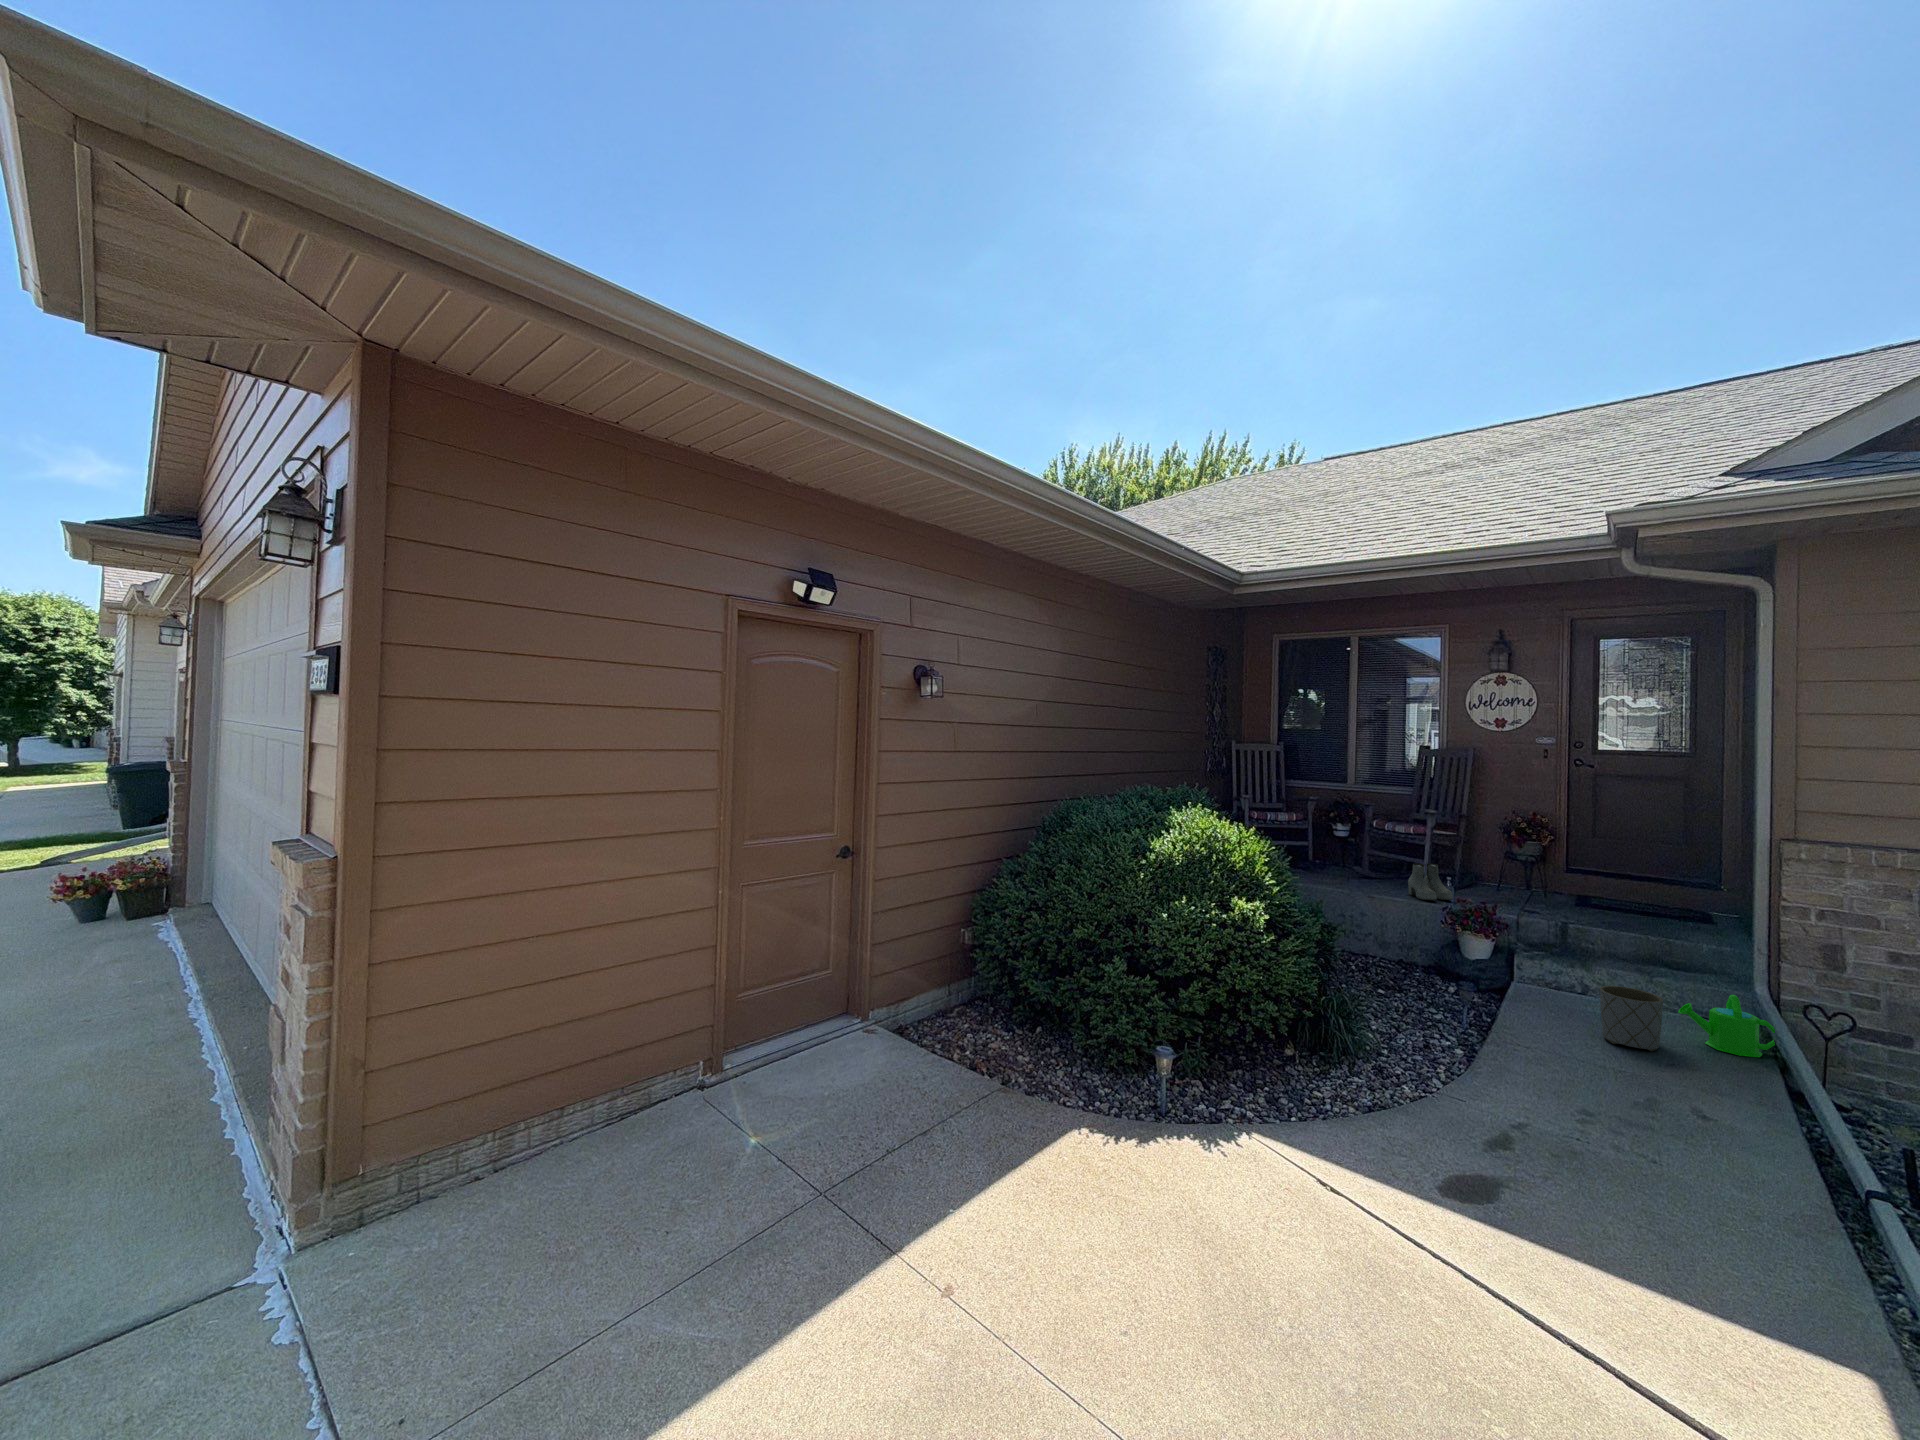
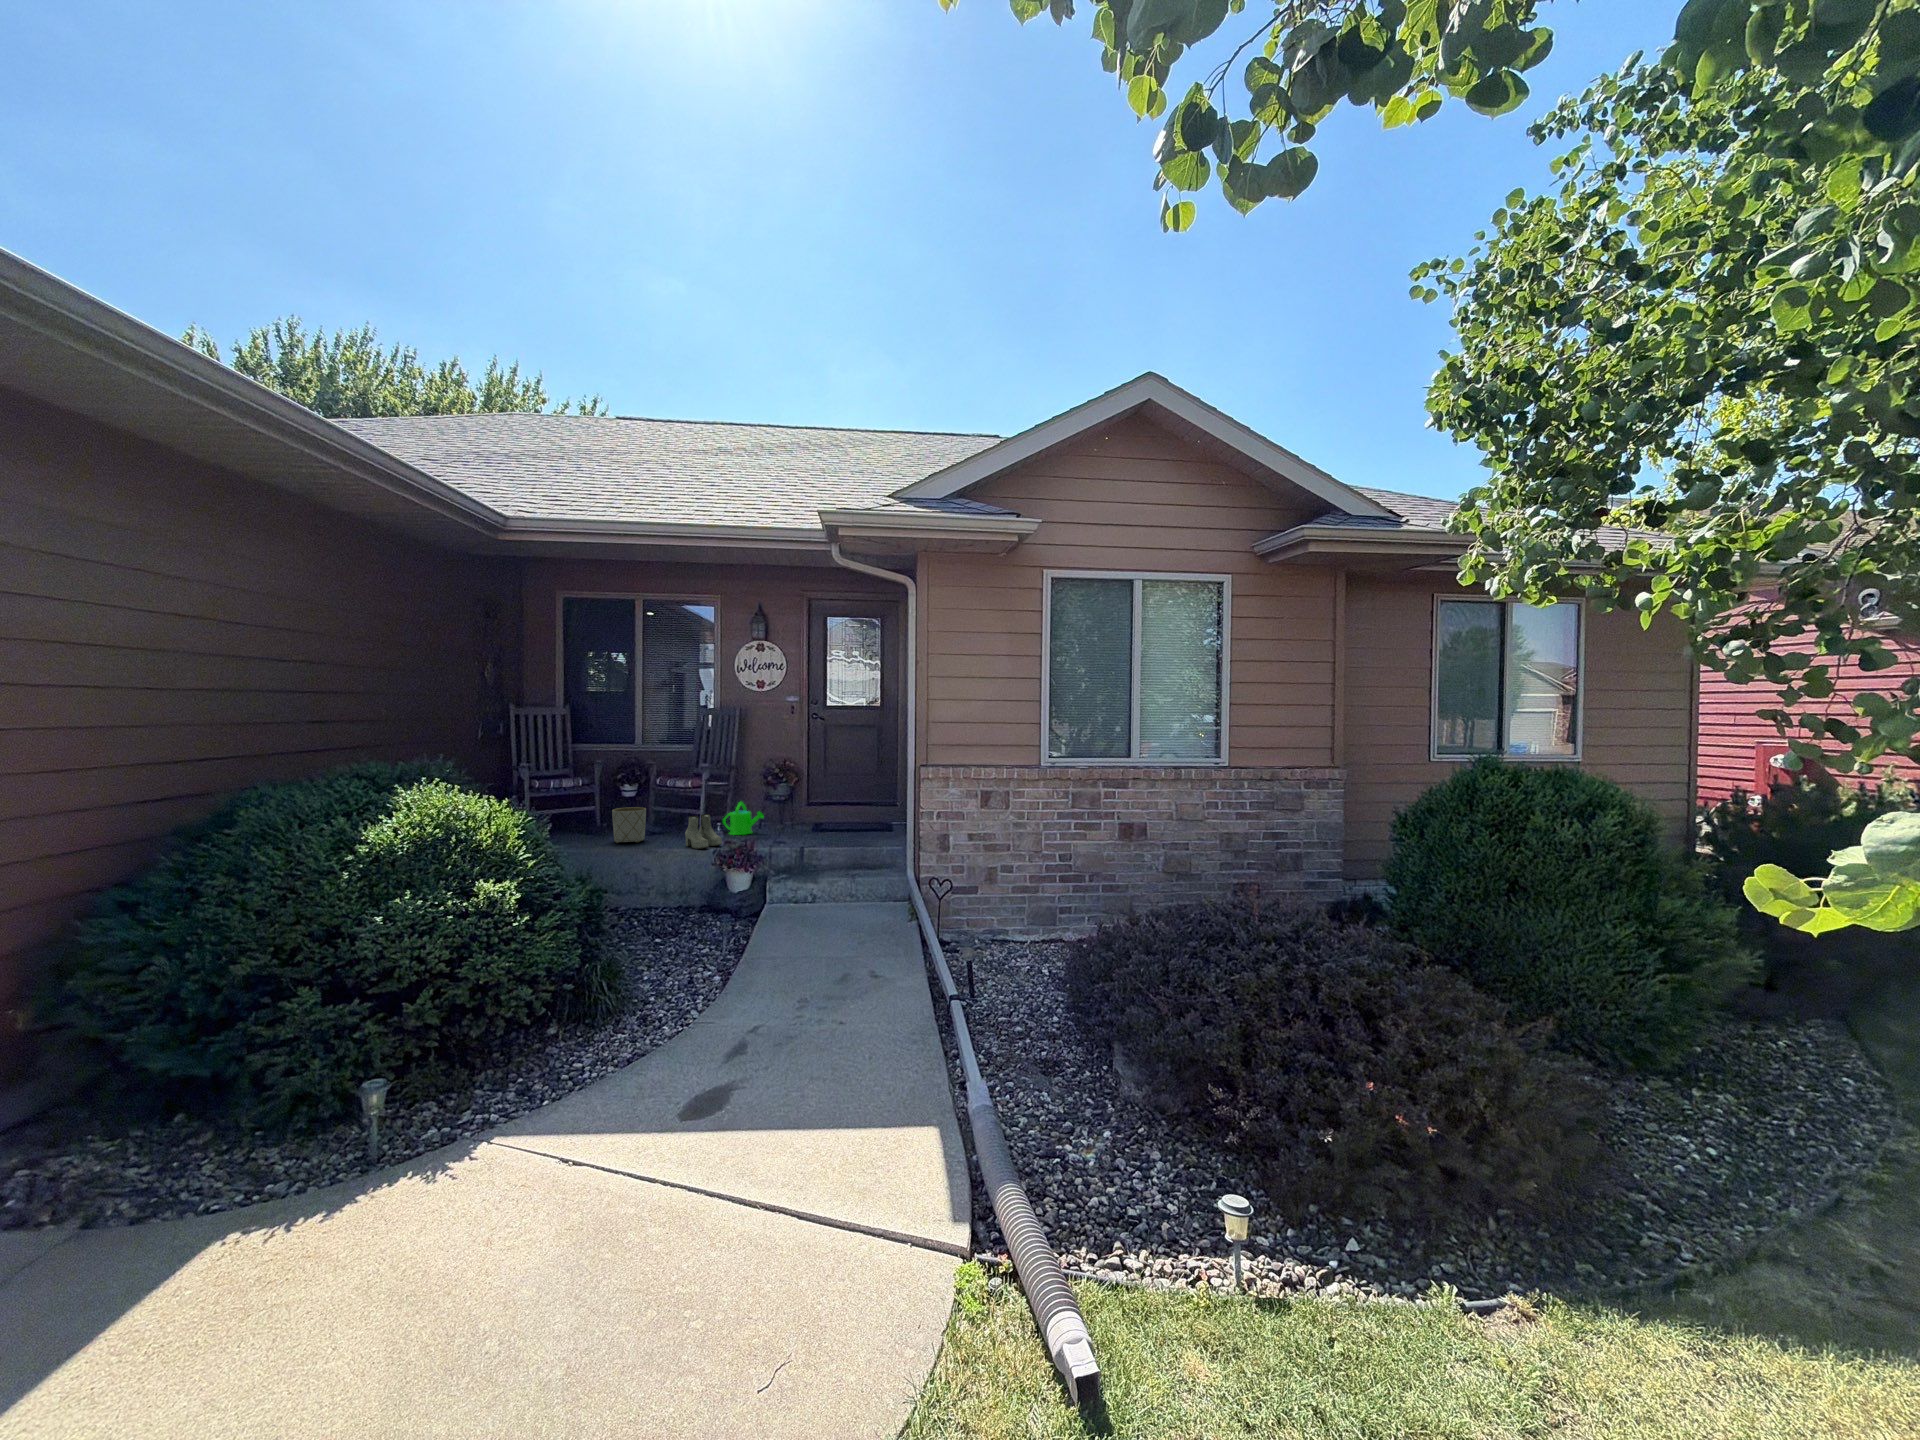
planter: present [1600,986,1663,1051] -> present [612,807,646,843]
watering can: present [1678,995,1775,1057] -> present [723,802,764,835]

